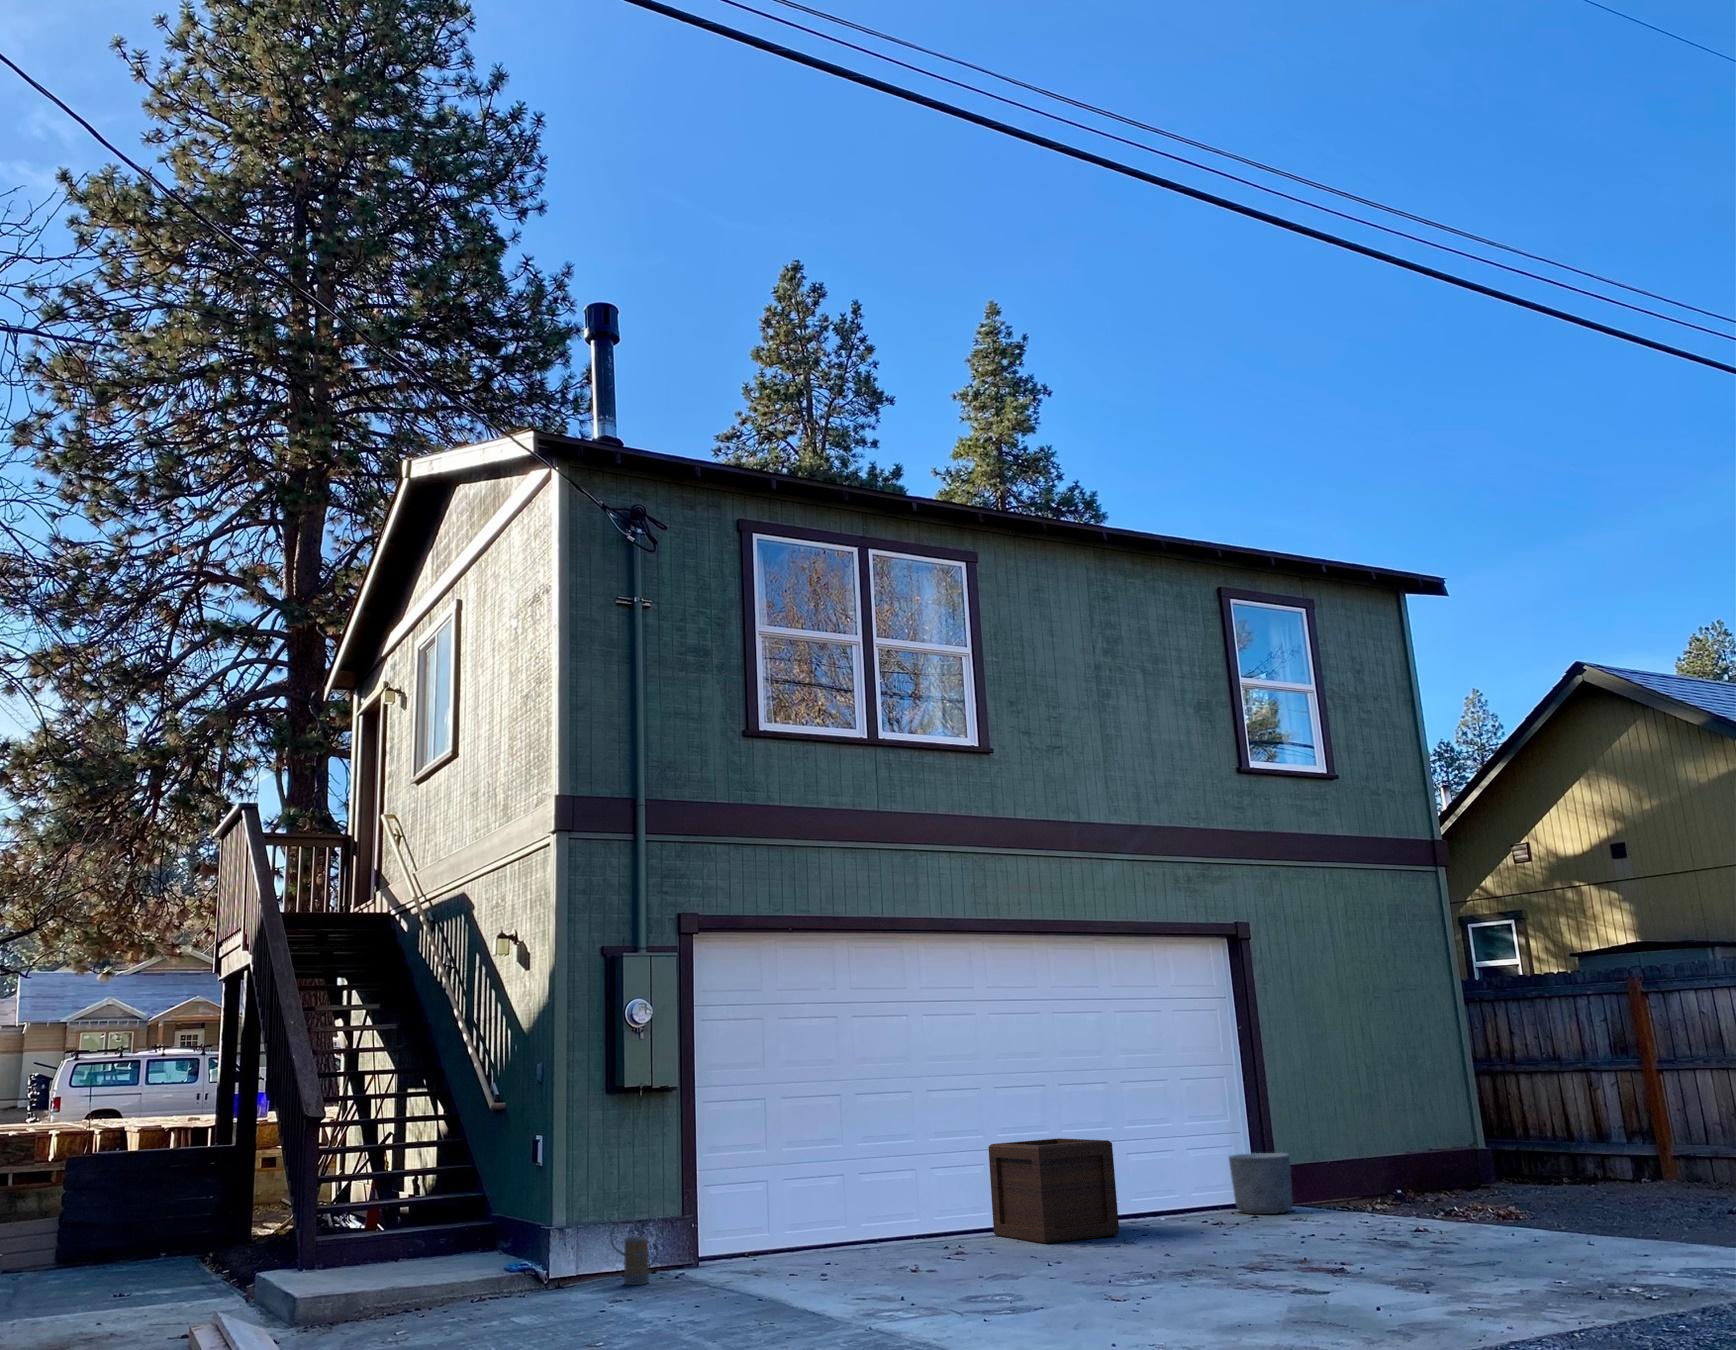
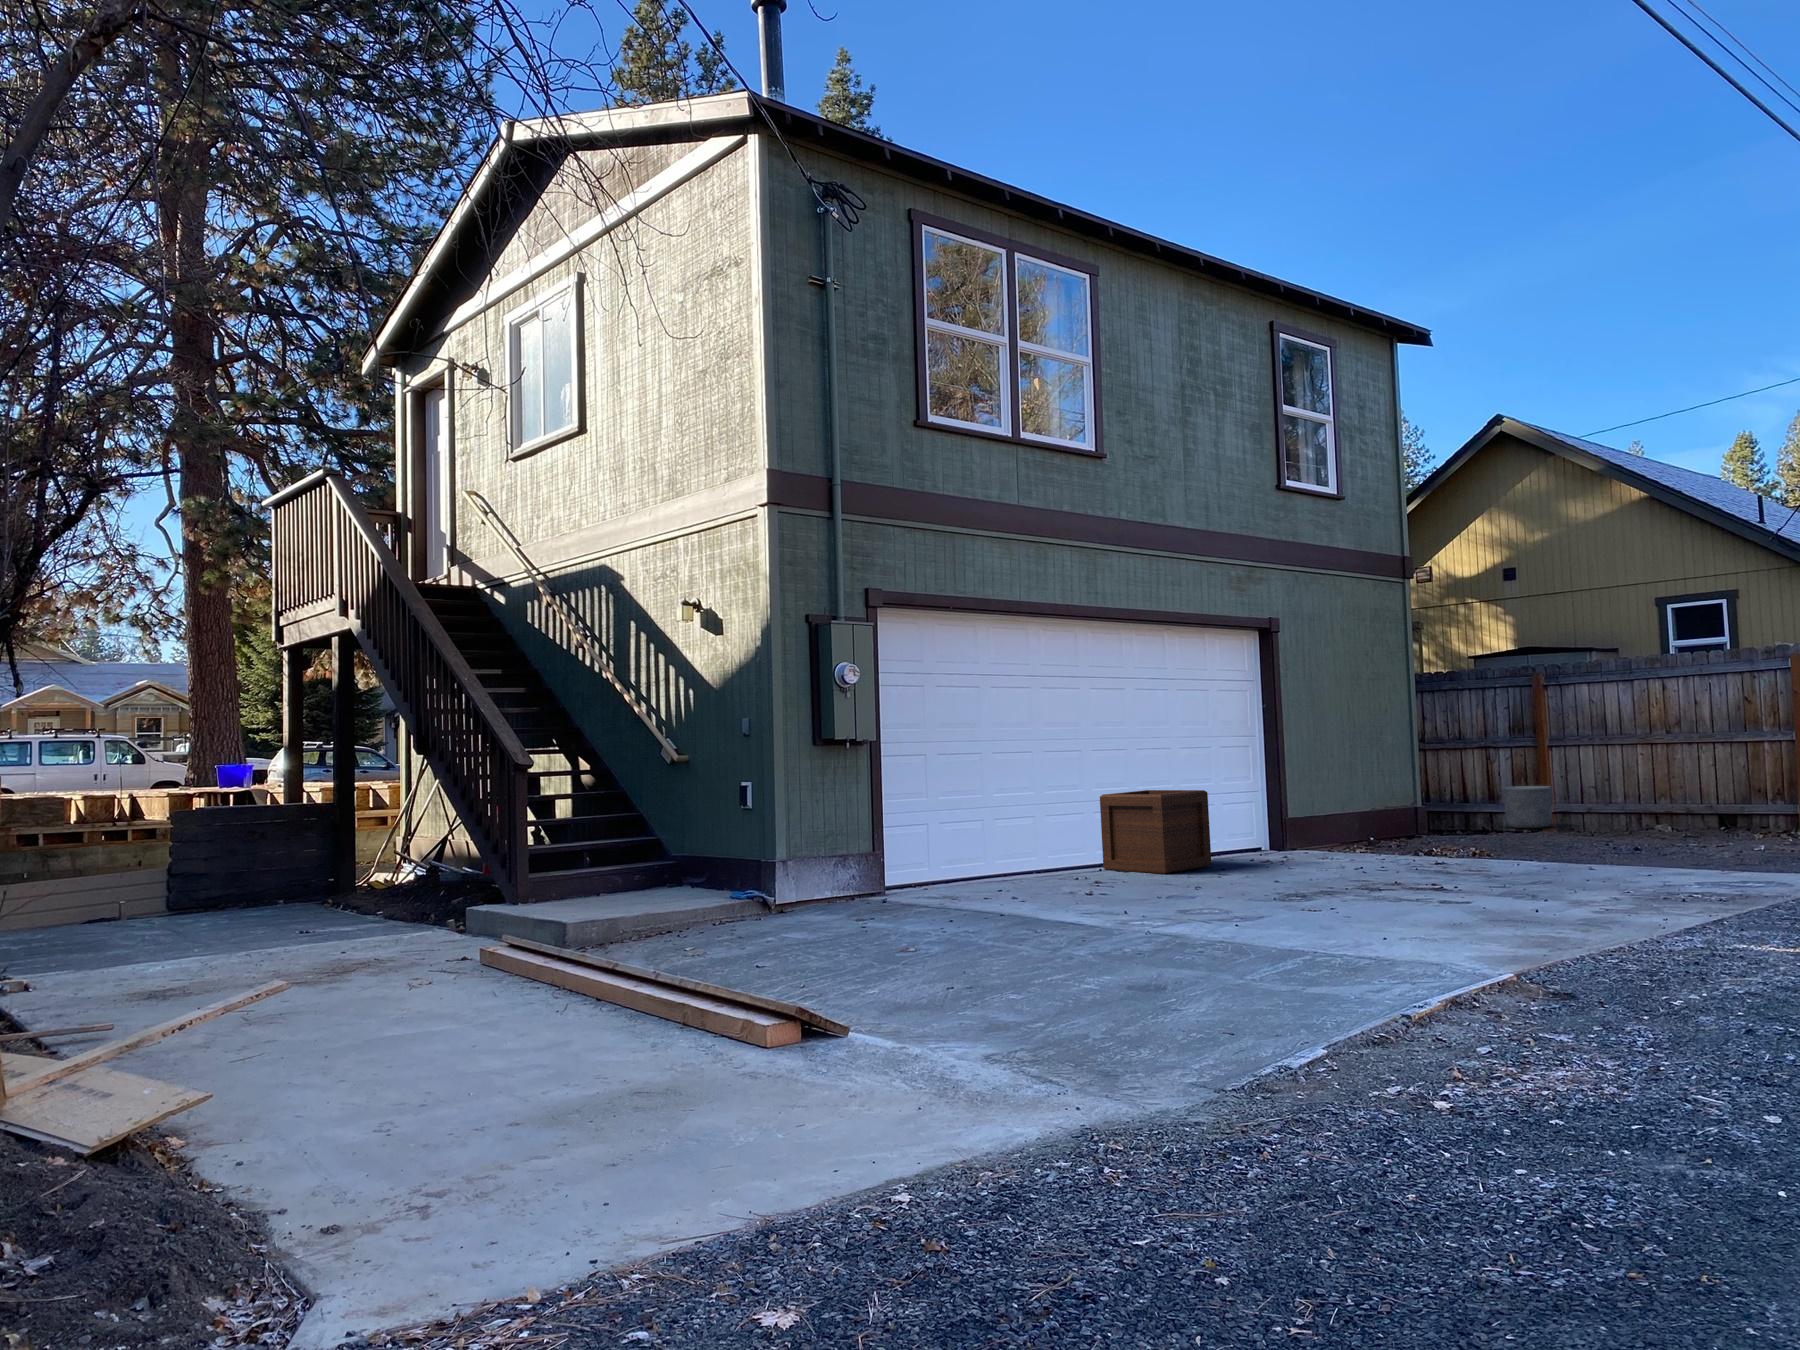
planter: present [1229,1153,1292,1214] -> present [1503,786,1552,828]
watering can: present [610,1219,663,1285] -> none [858,858,898,915]

